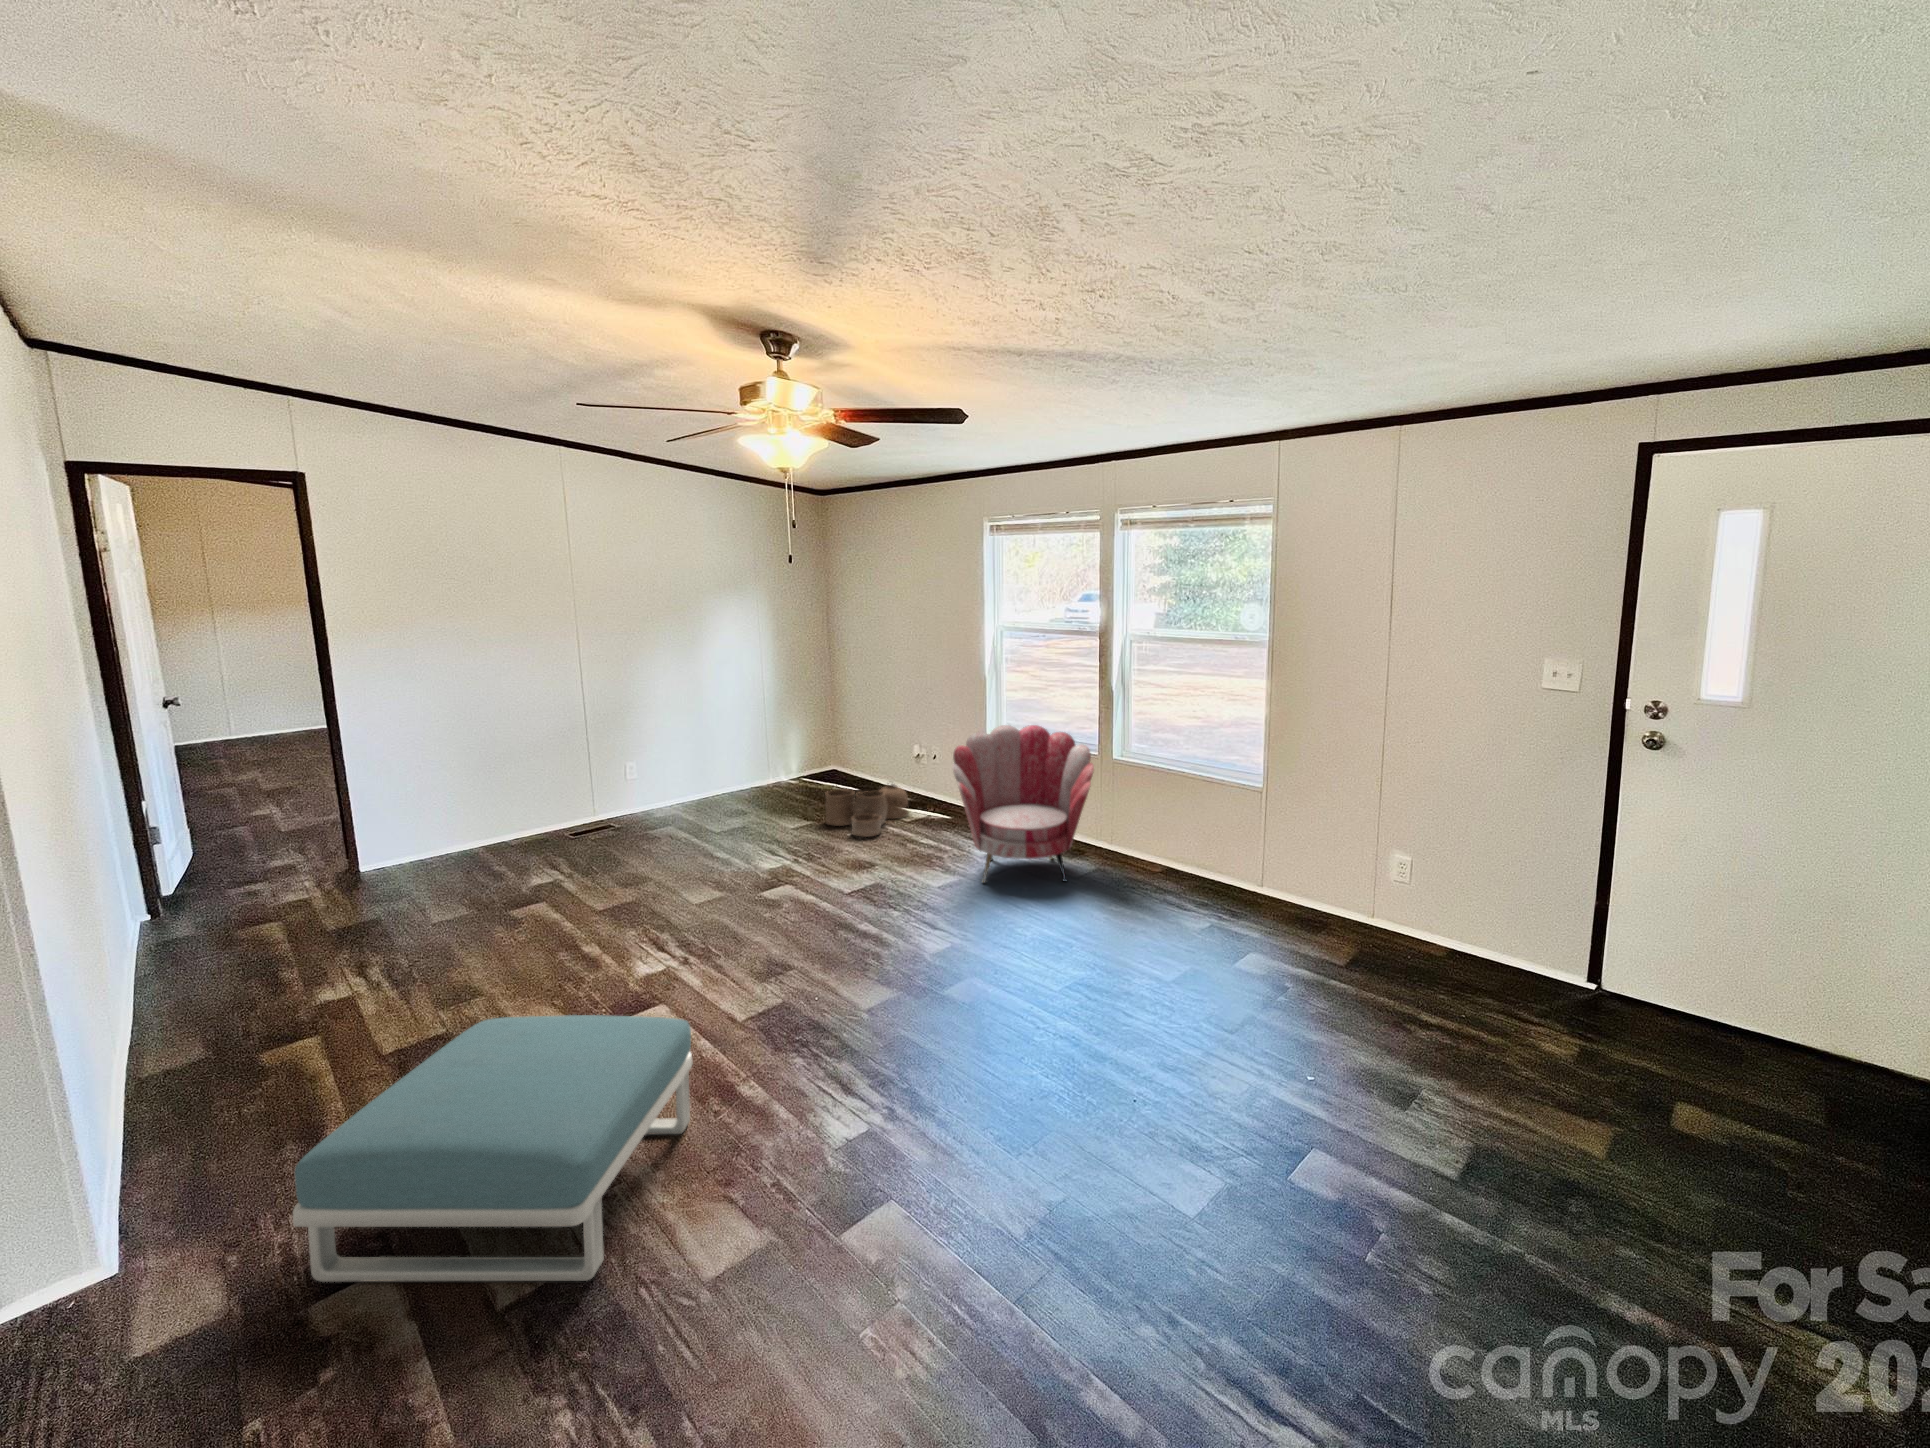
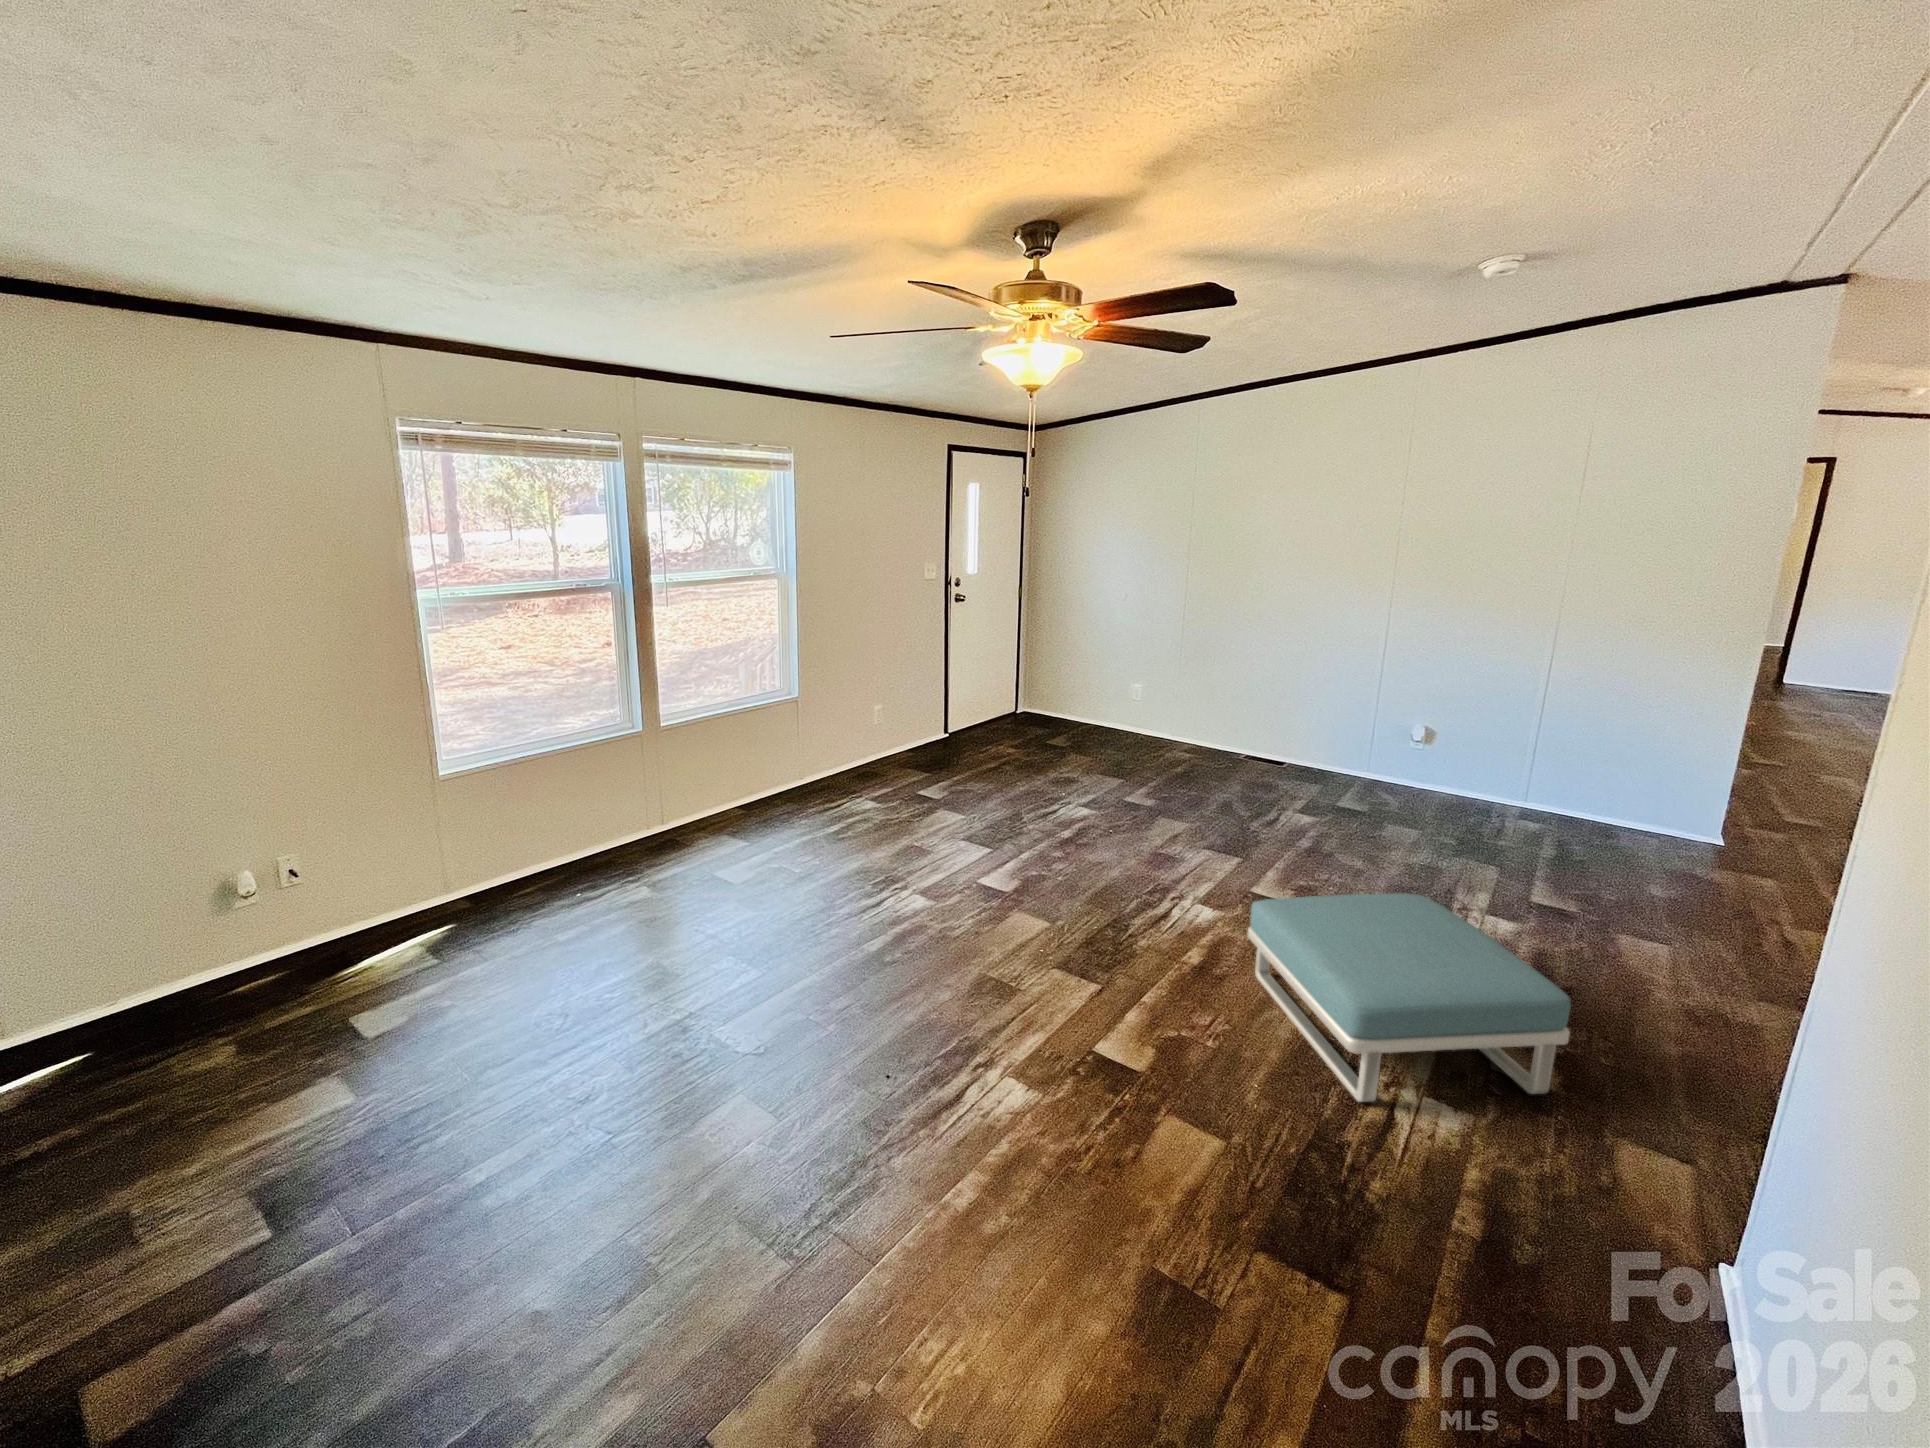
armchair: present [952,725,1094,882] -> none [603,700,776,879]
woven basket: present [826,784,908,837] -> none [283,912,488,1047]

